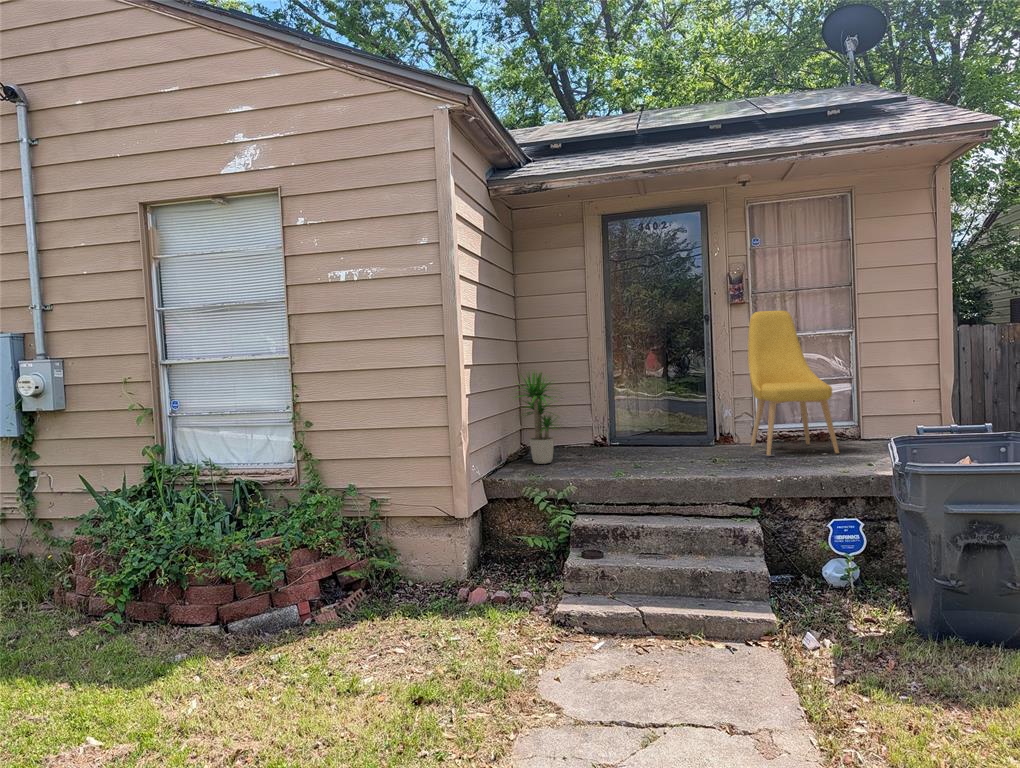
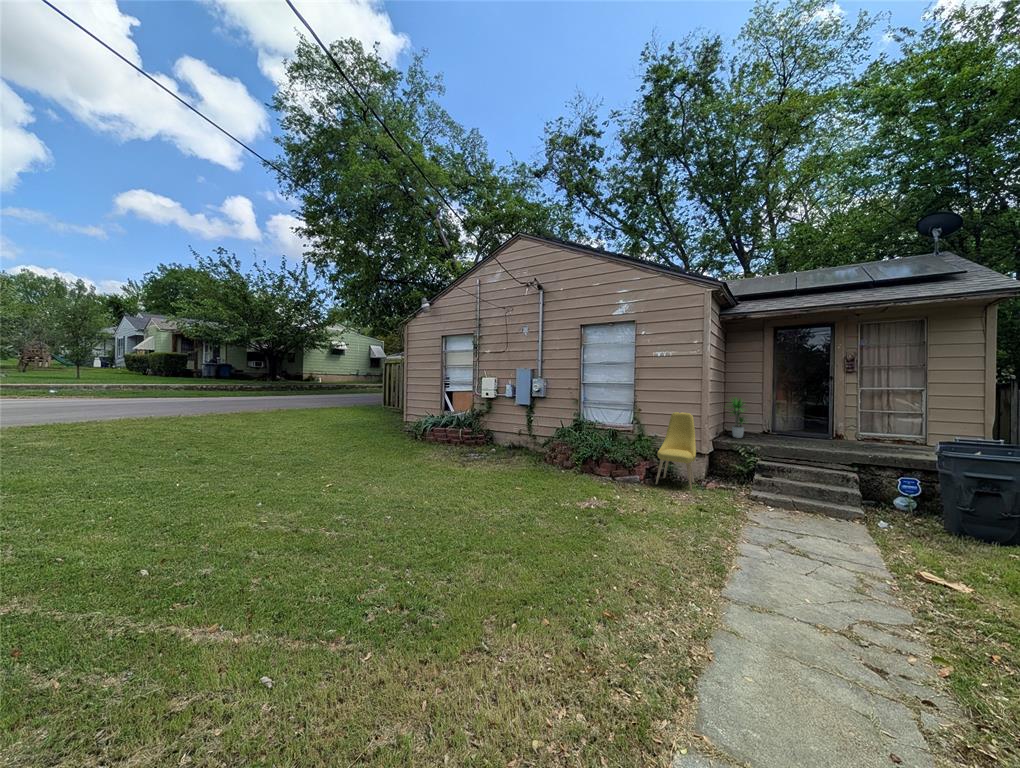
chair: present [748,311,839,456] -> present [655,412,696,490]

